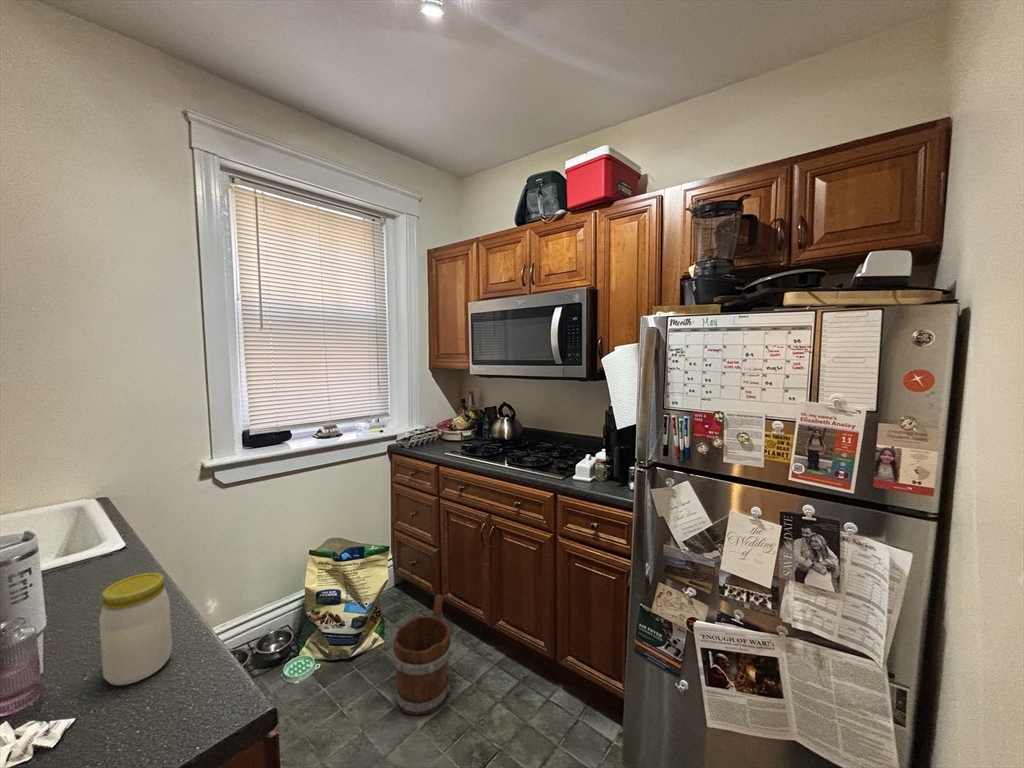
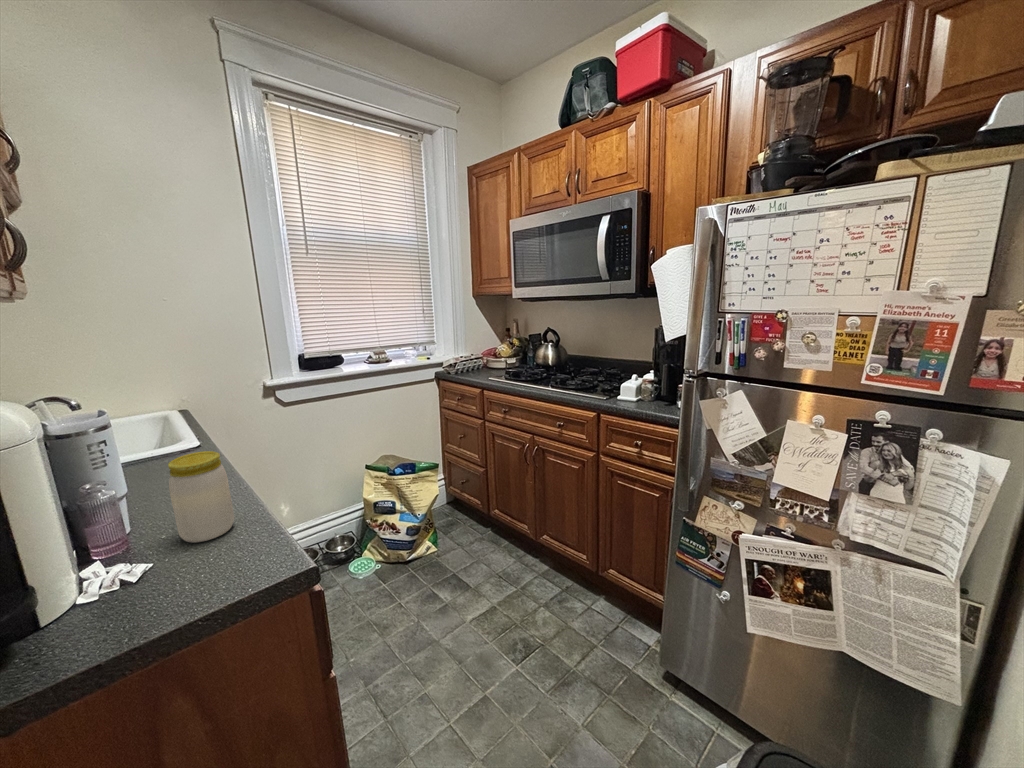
bucket: present [392,595,453,715] -> none [442,509,498,609]

